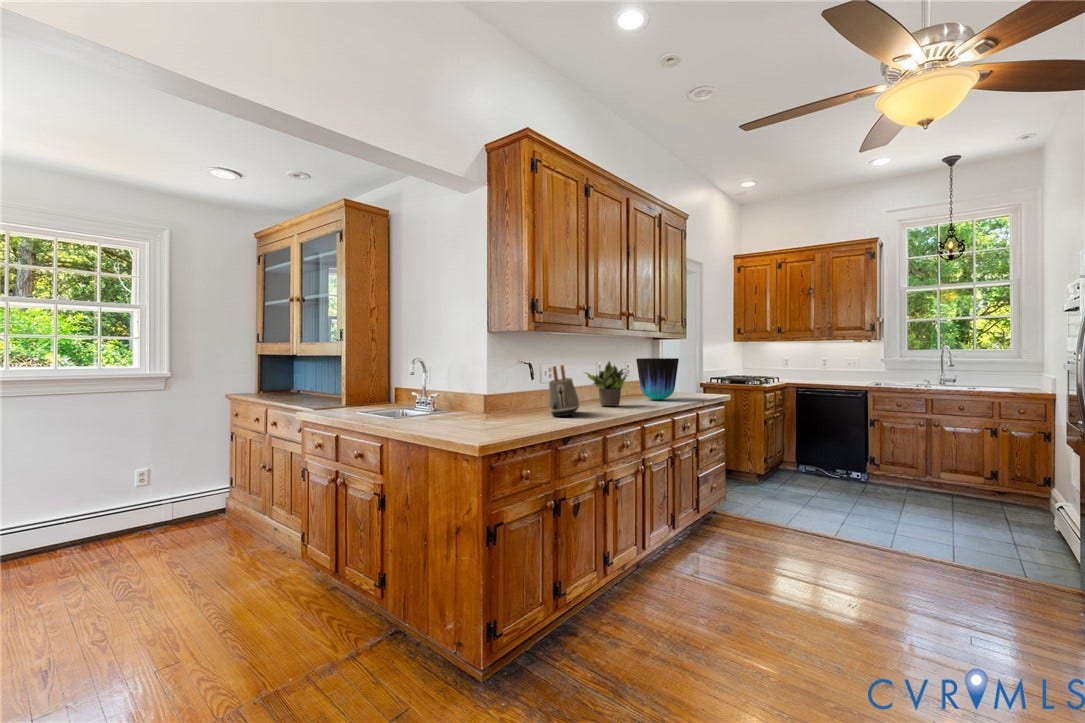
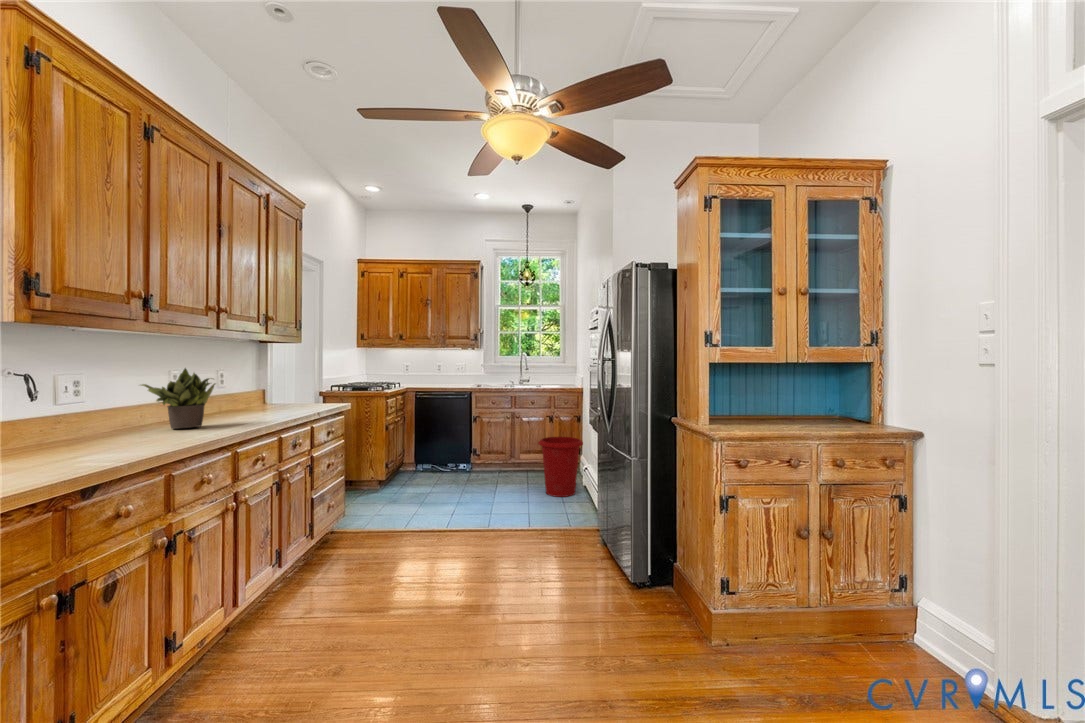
vase: present [636,358,679,400] -> none [232,364,290,414]
toaster: present [549,365,579,417] -> none [61,374,126,454]
waste bin: none [970,455,1056,538] -> present [538,437,583,497]

